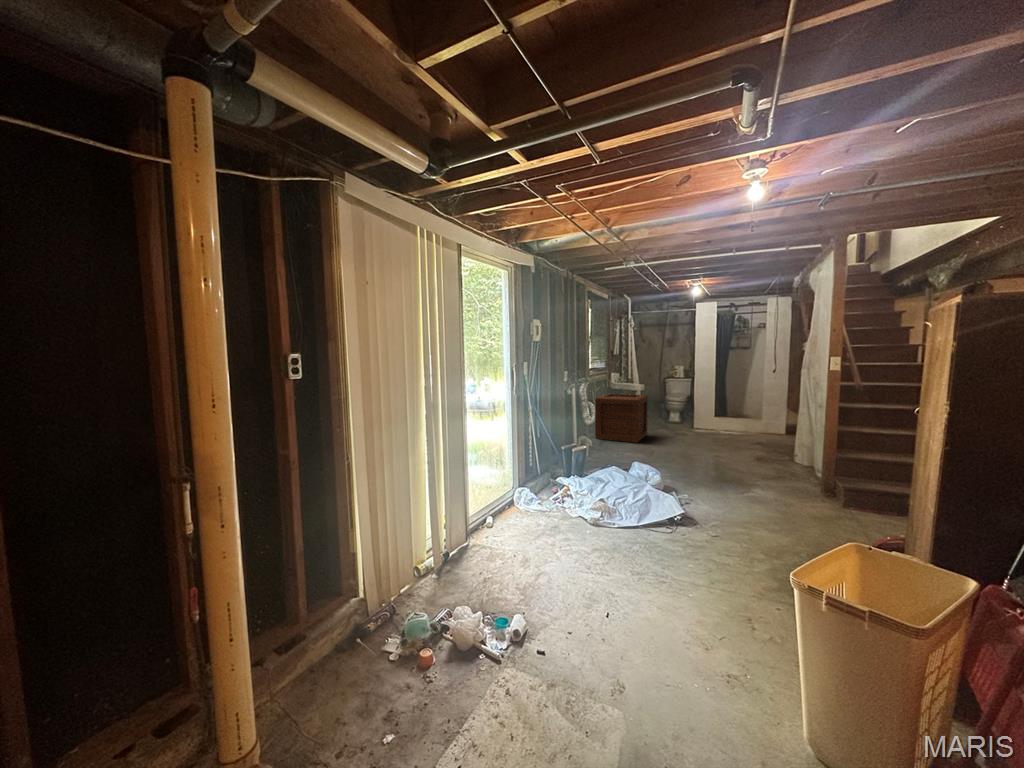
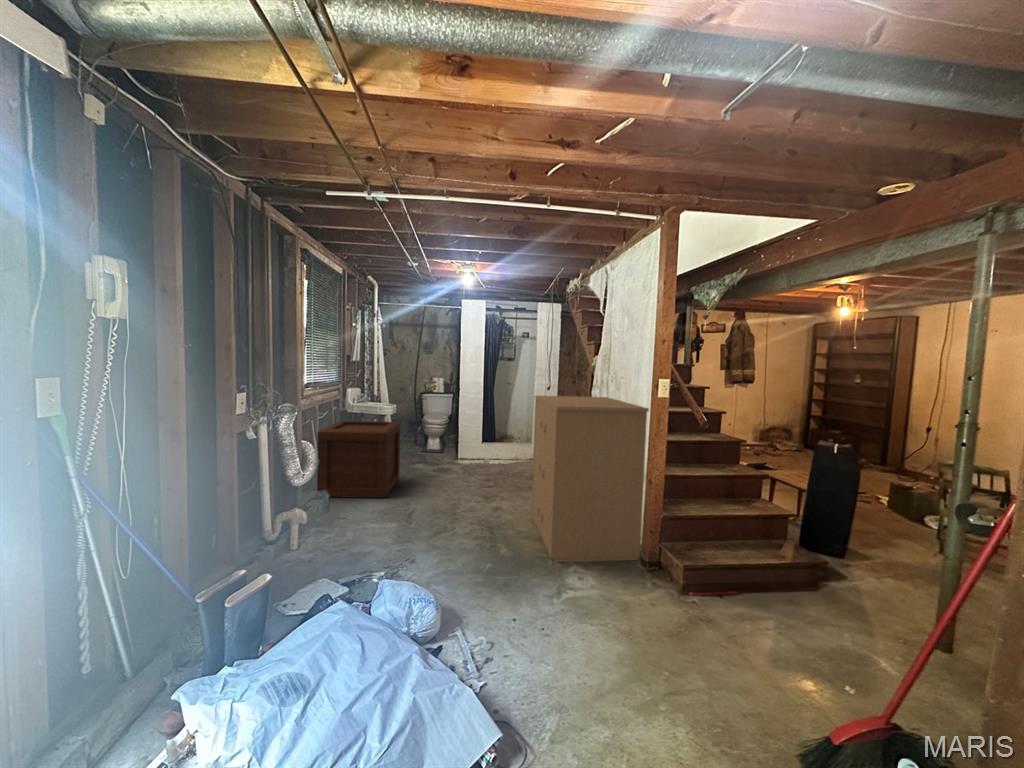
filing cabinet: none [745,372,831,488] -> present [531,396,649,562]

